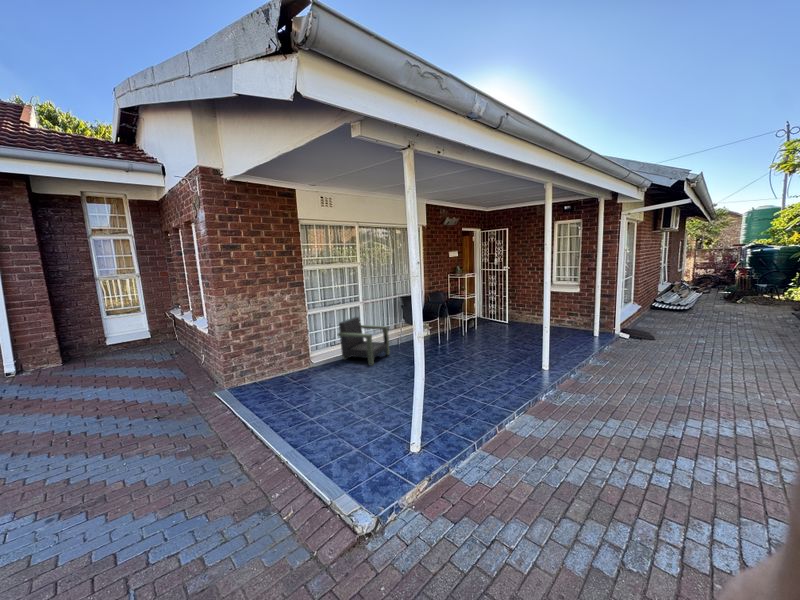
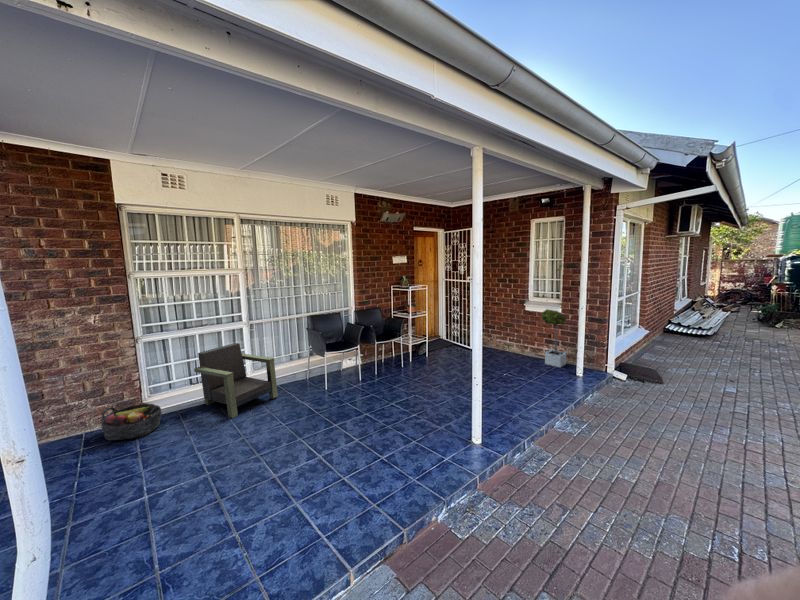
potted tree: none [566,289,586,332] -> present [542,309,567,367]
basket: none [296,354,330,378] -> present [101,403,162,440]

